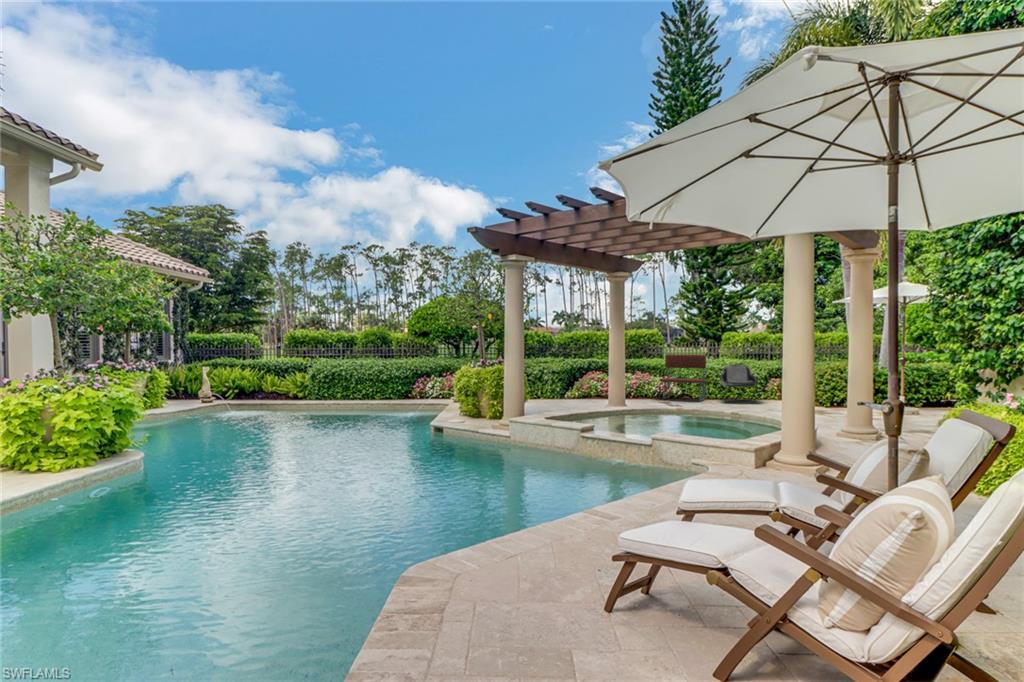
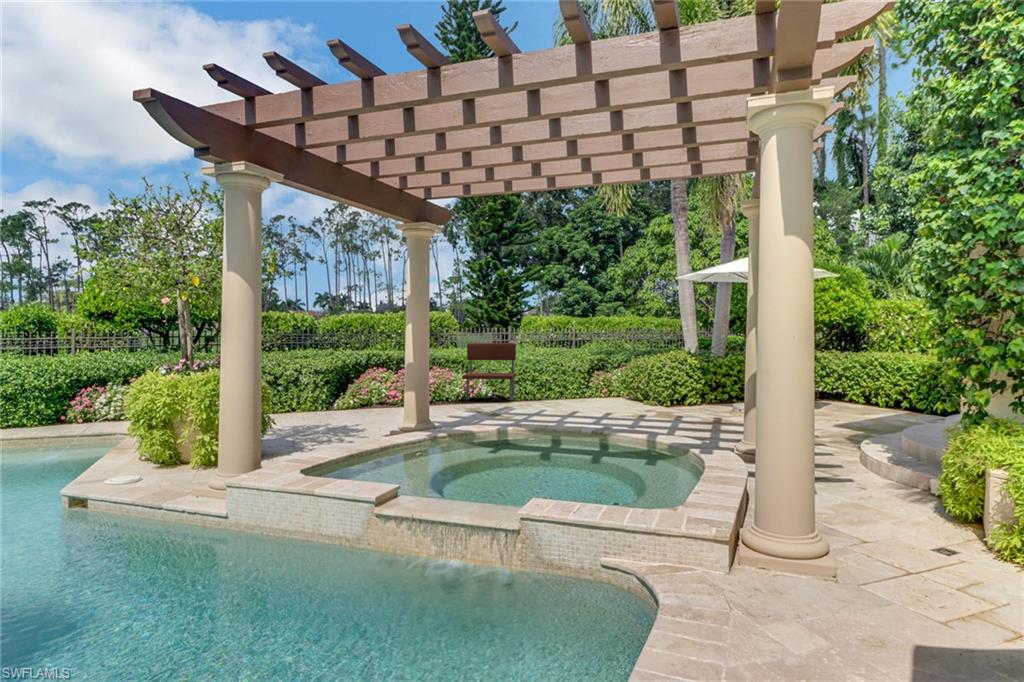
lounge chair: present [720,365,758,403] -> none [533,354,576,401]

